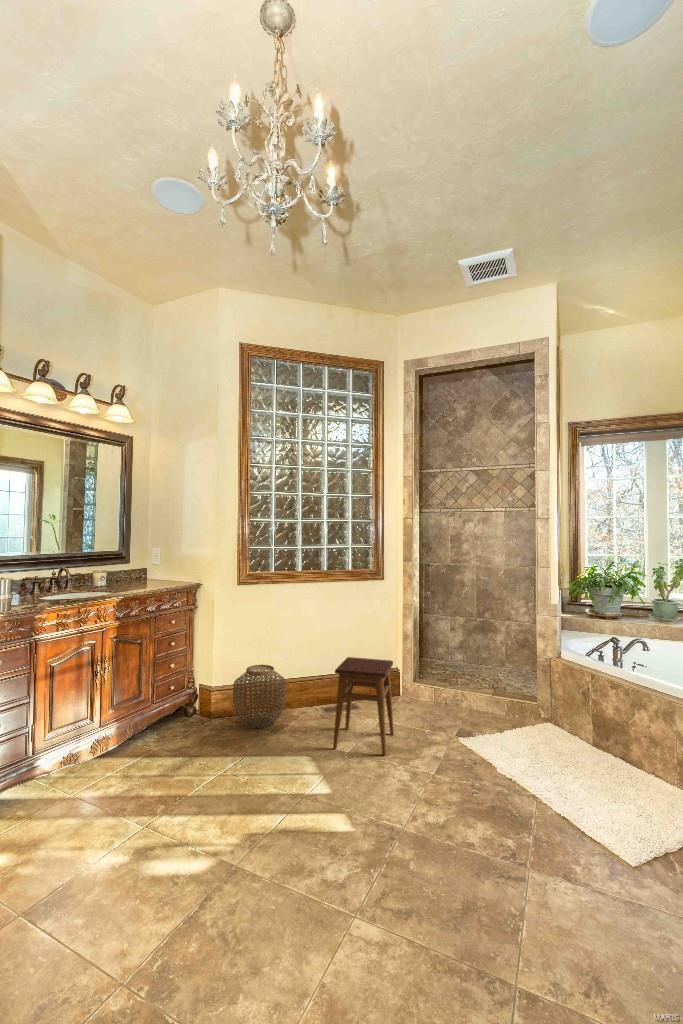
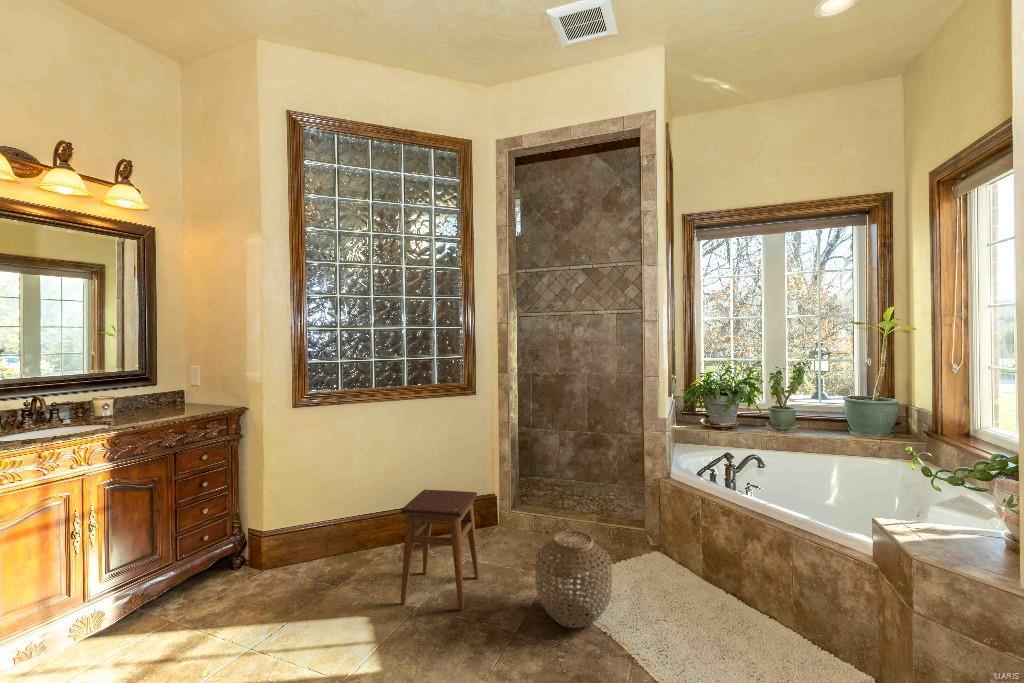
woven basket: present [233,665,286,728] -> present [536,530,612,628]

